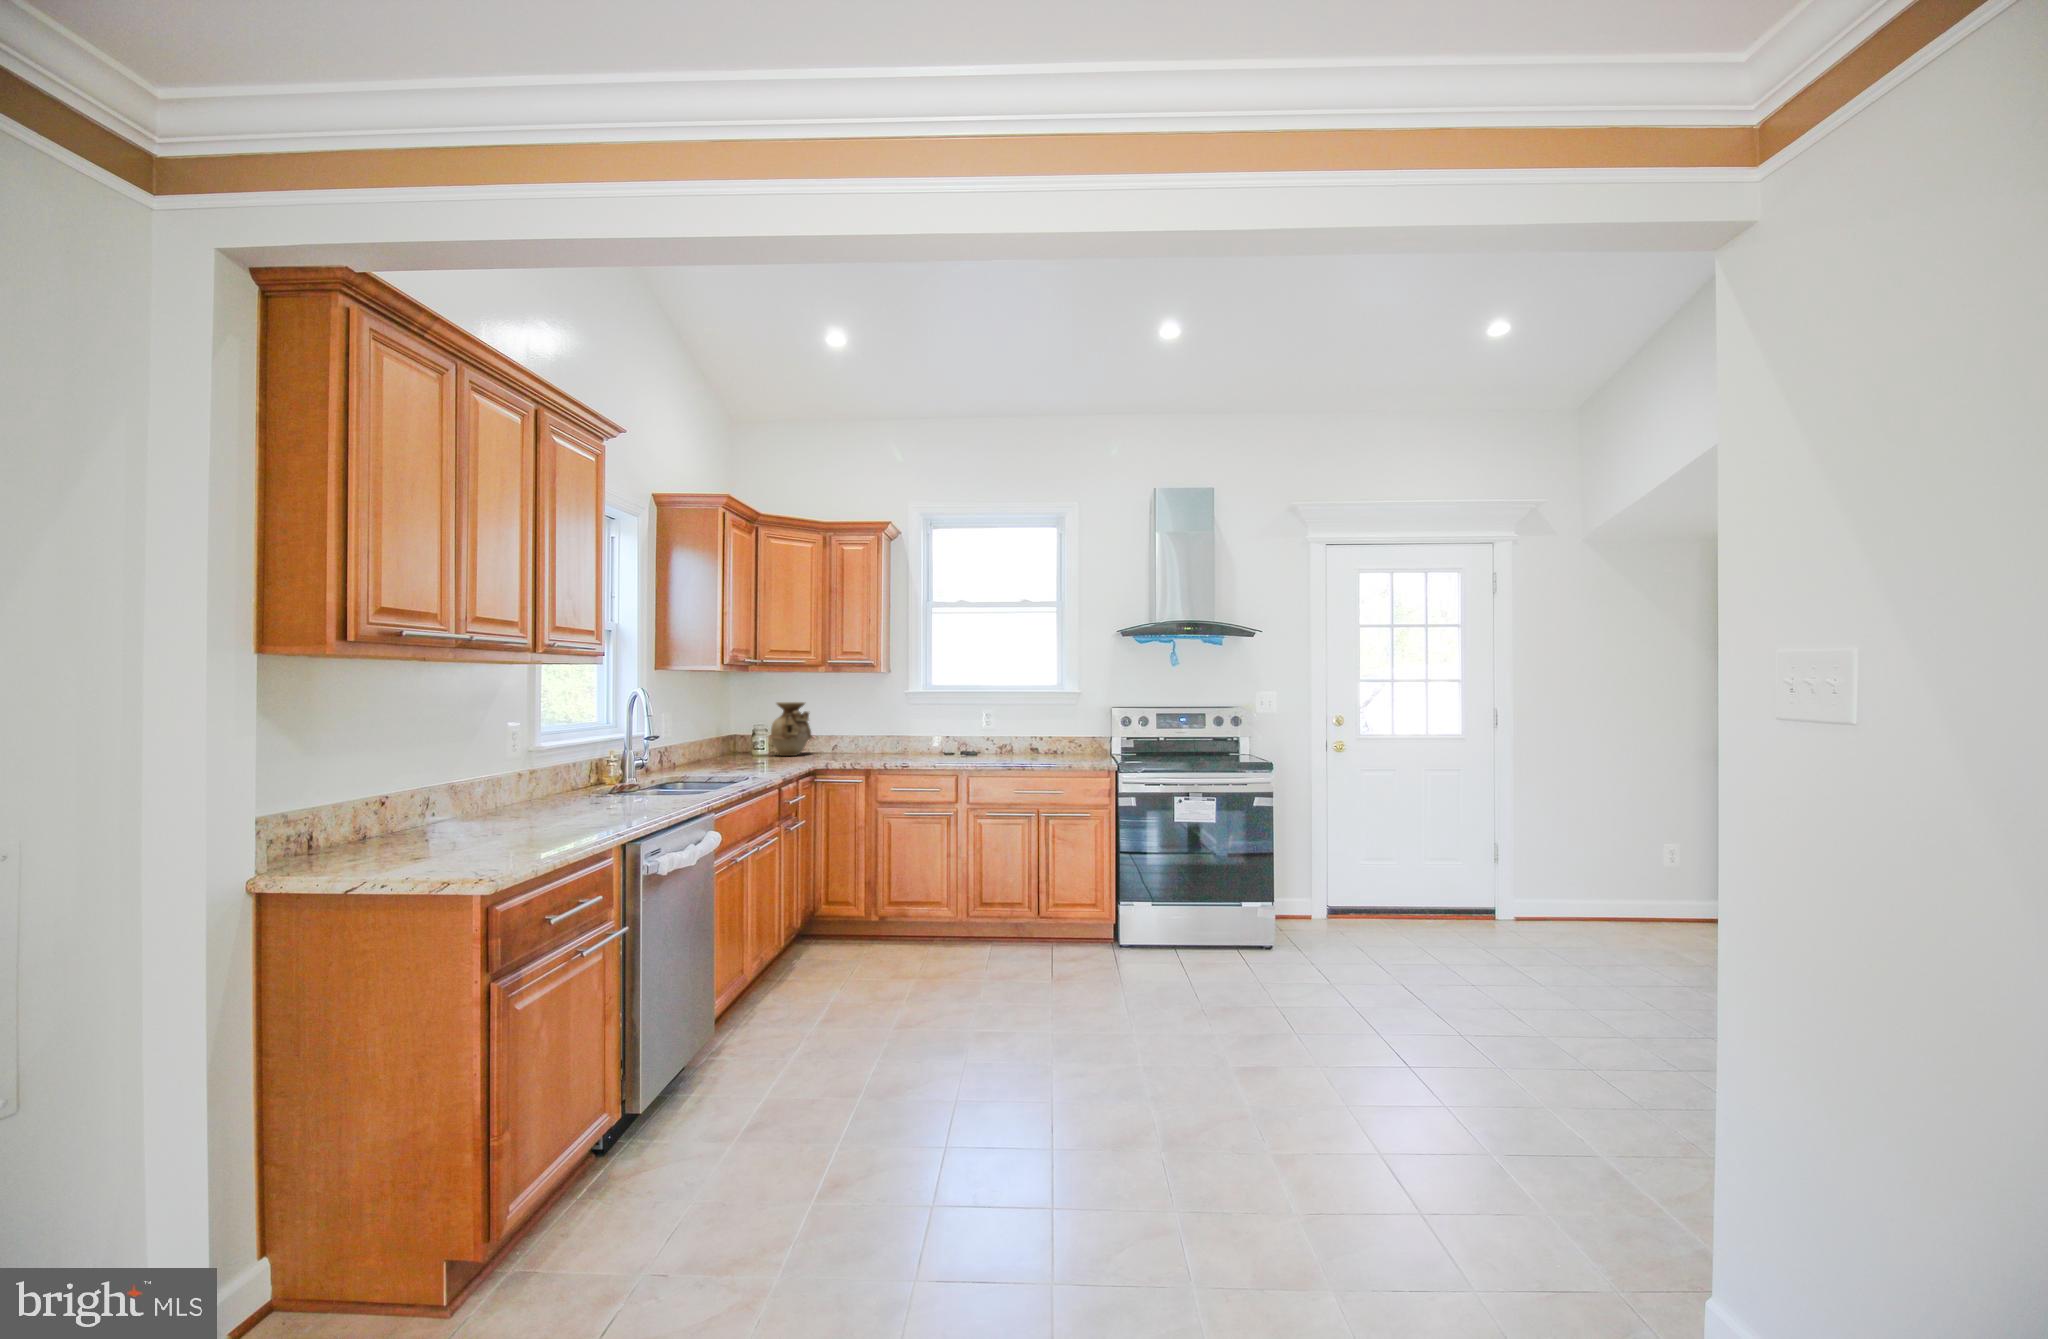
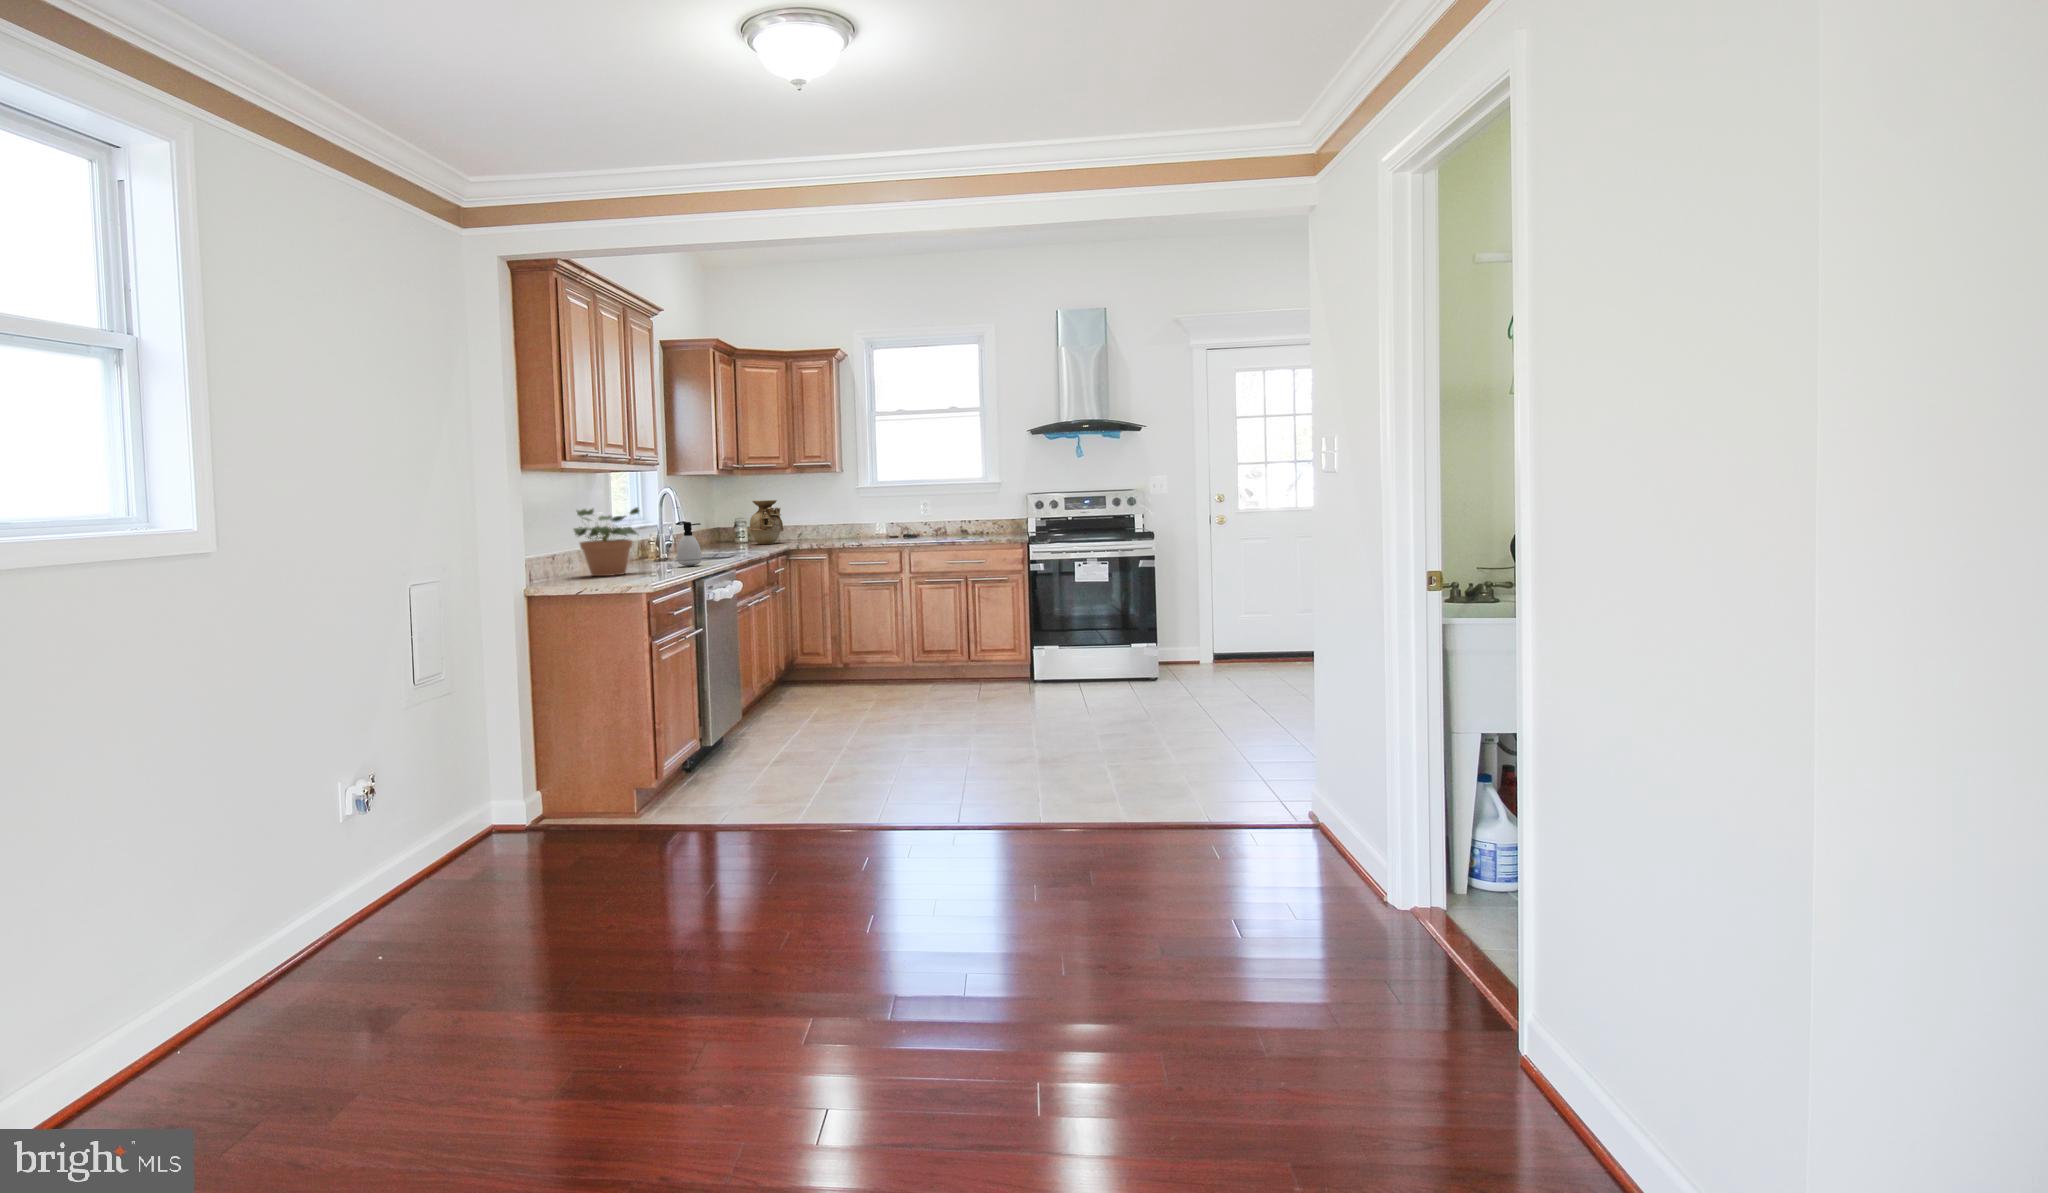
potted plant: none [401,719,561,838] -> present [574,508,645,576]
soap dispenser: none [614,743,656,812] -> present [677,522,702,566]

